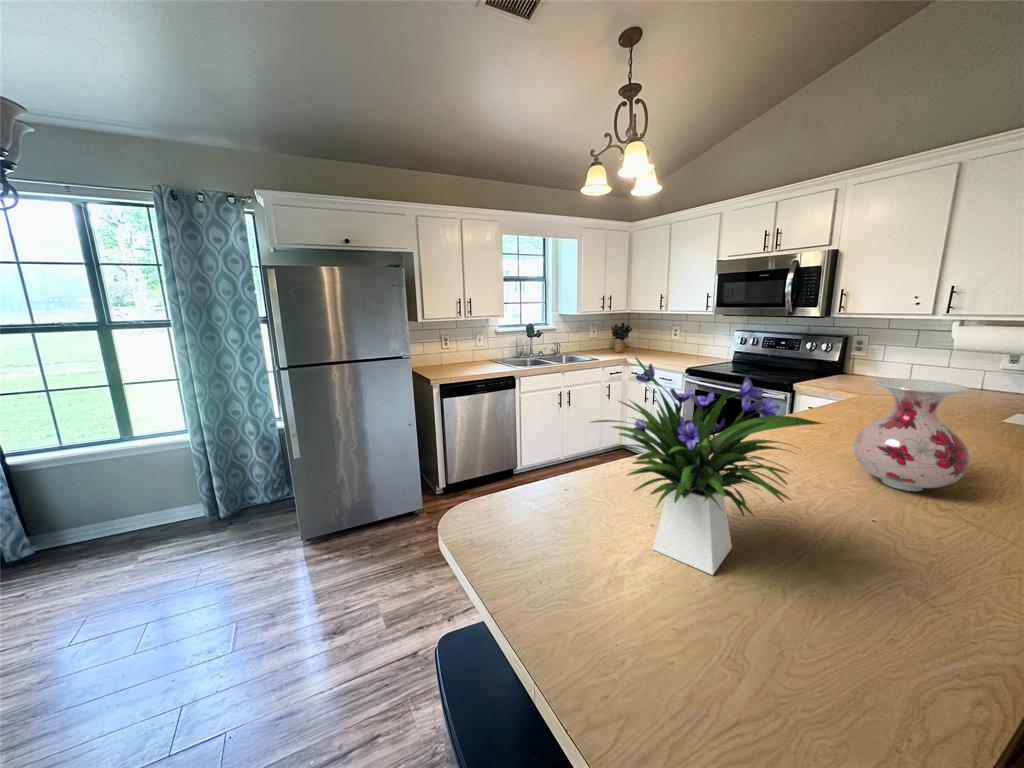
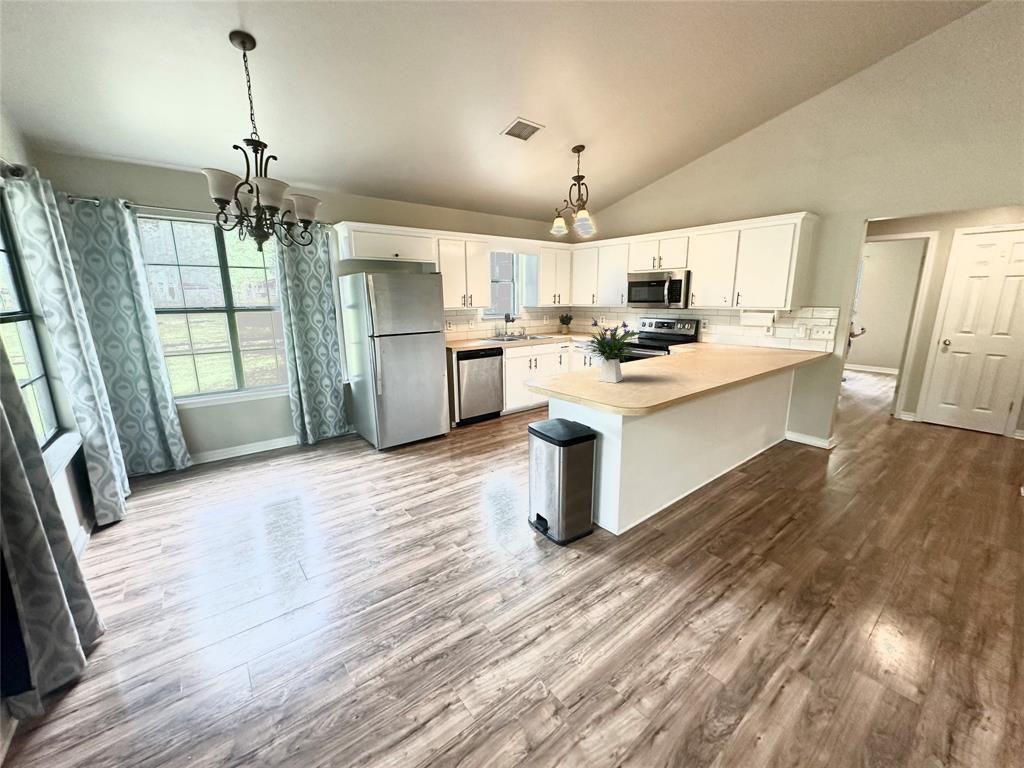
vase: present [854,378,970,491] -> none [670,330,703,370]

